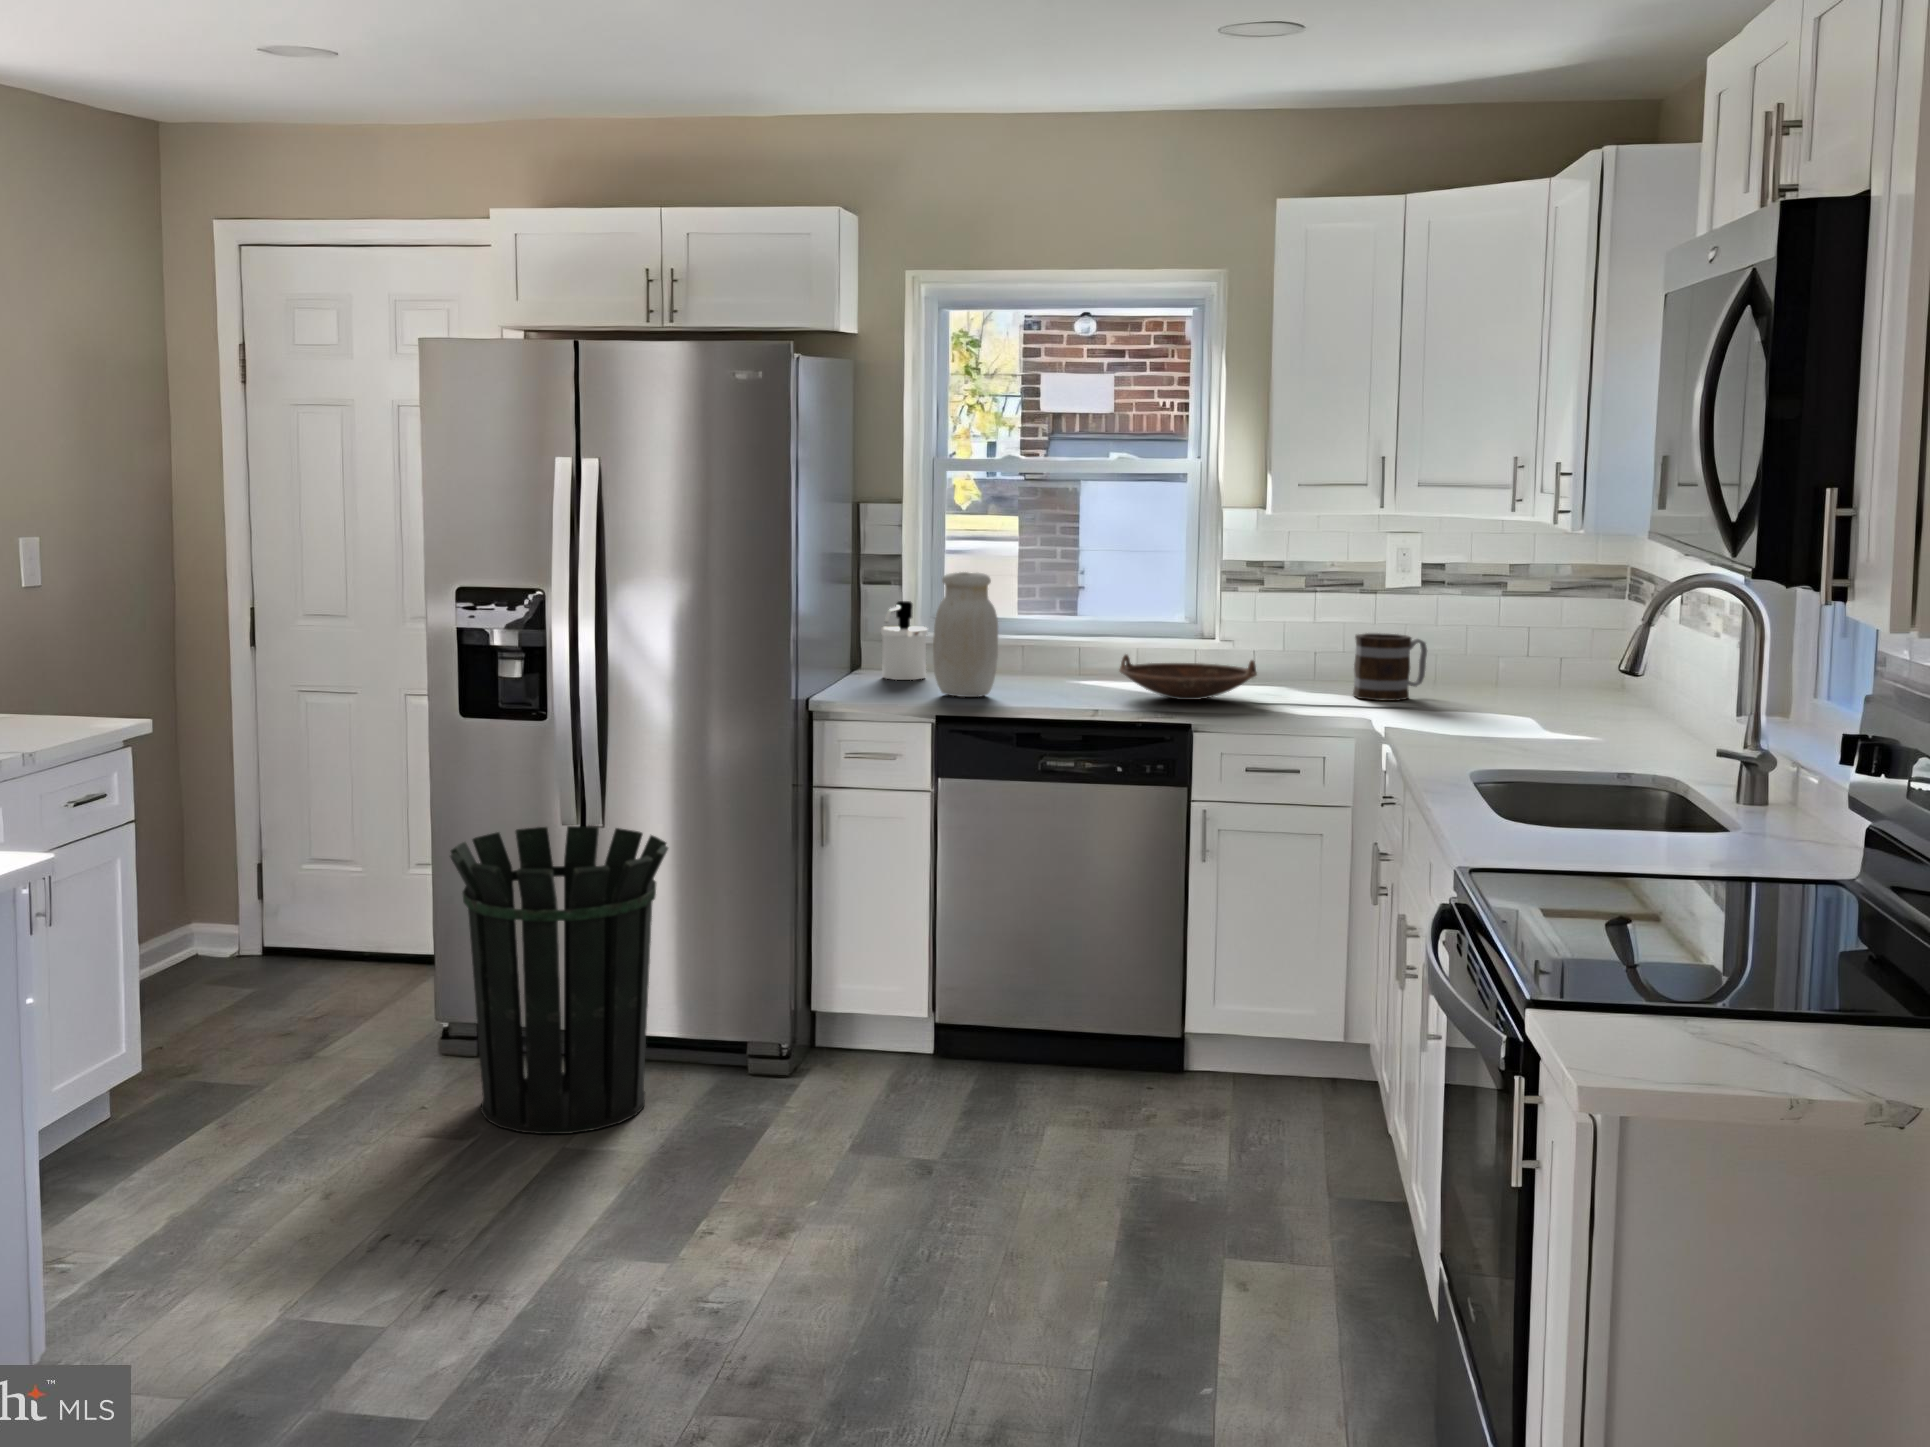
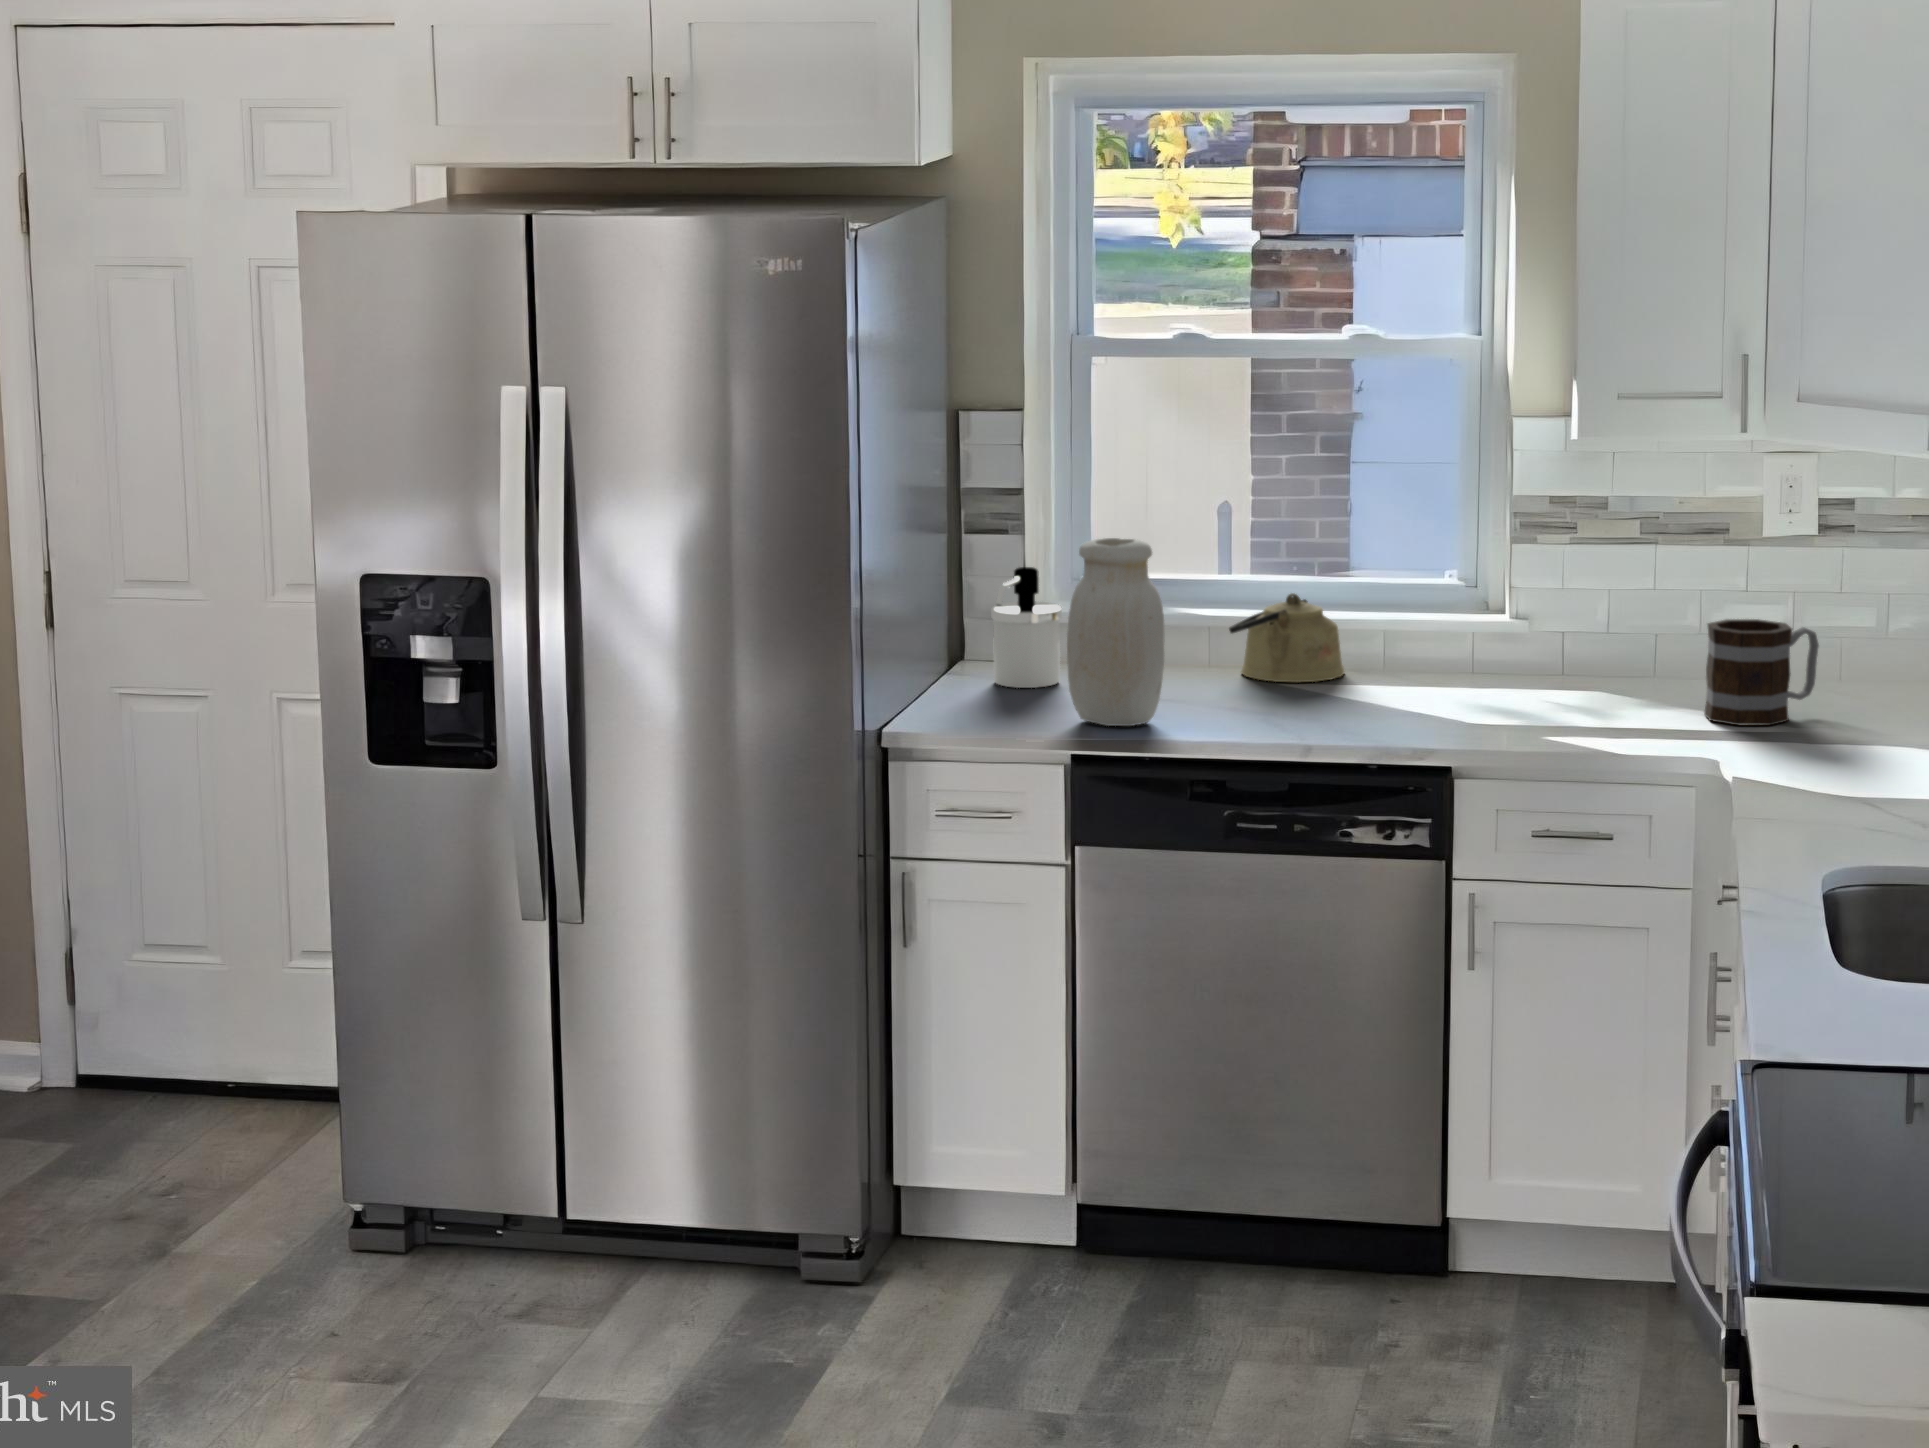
kettle: none [1037,622,1112,679] -> present [1229,593,1344,682]
bowl: present [1119,655,1257,700] -> none [1347,657,1555,728]
waste bin: present [450,826,668,1134] -> none [364,926,680,1380]

